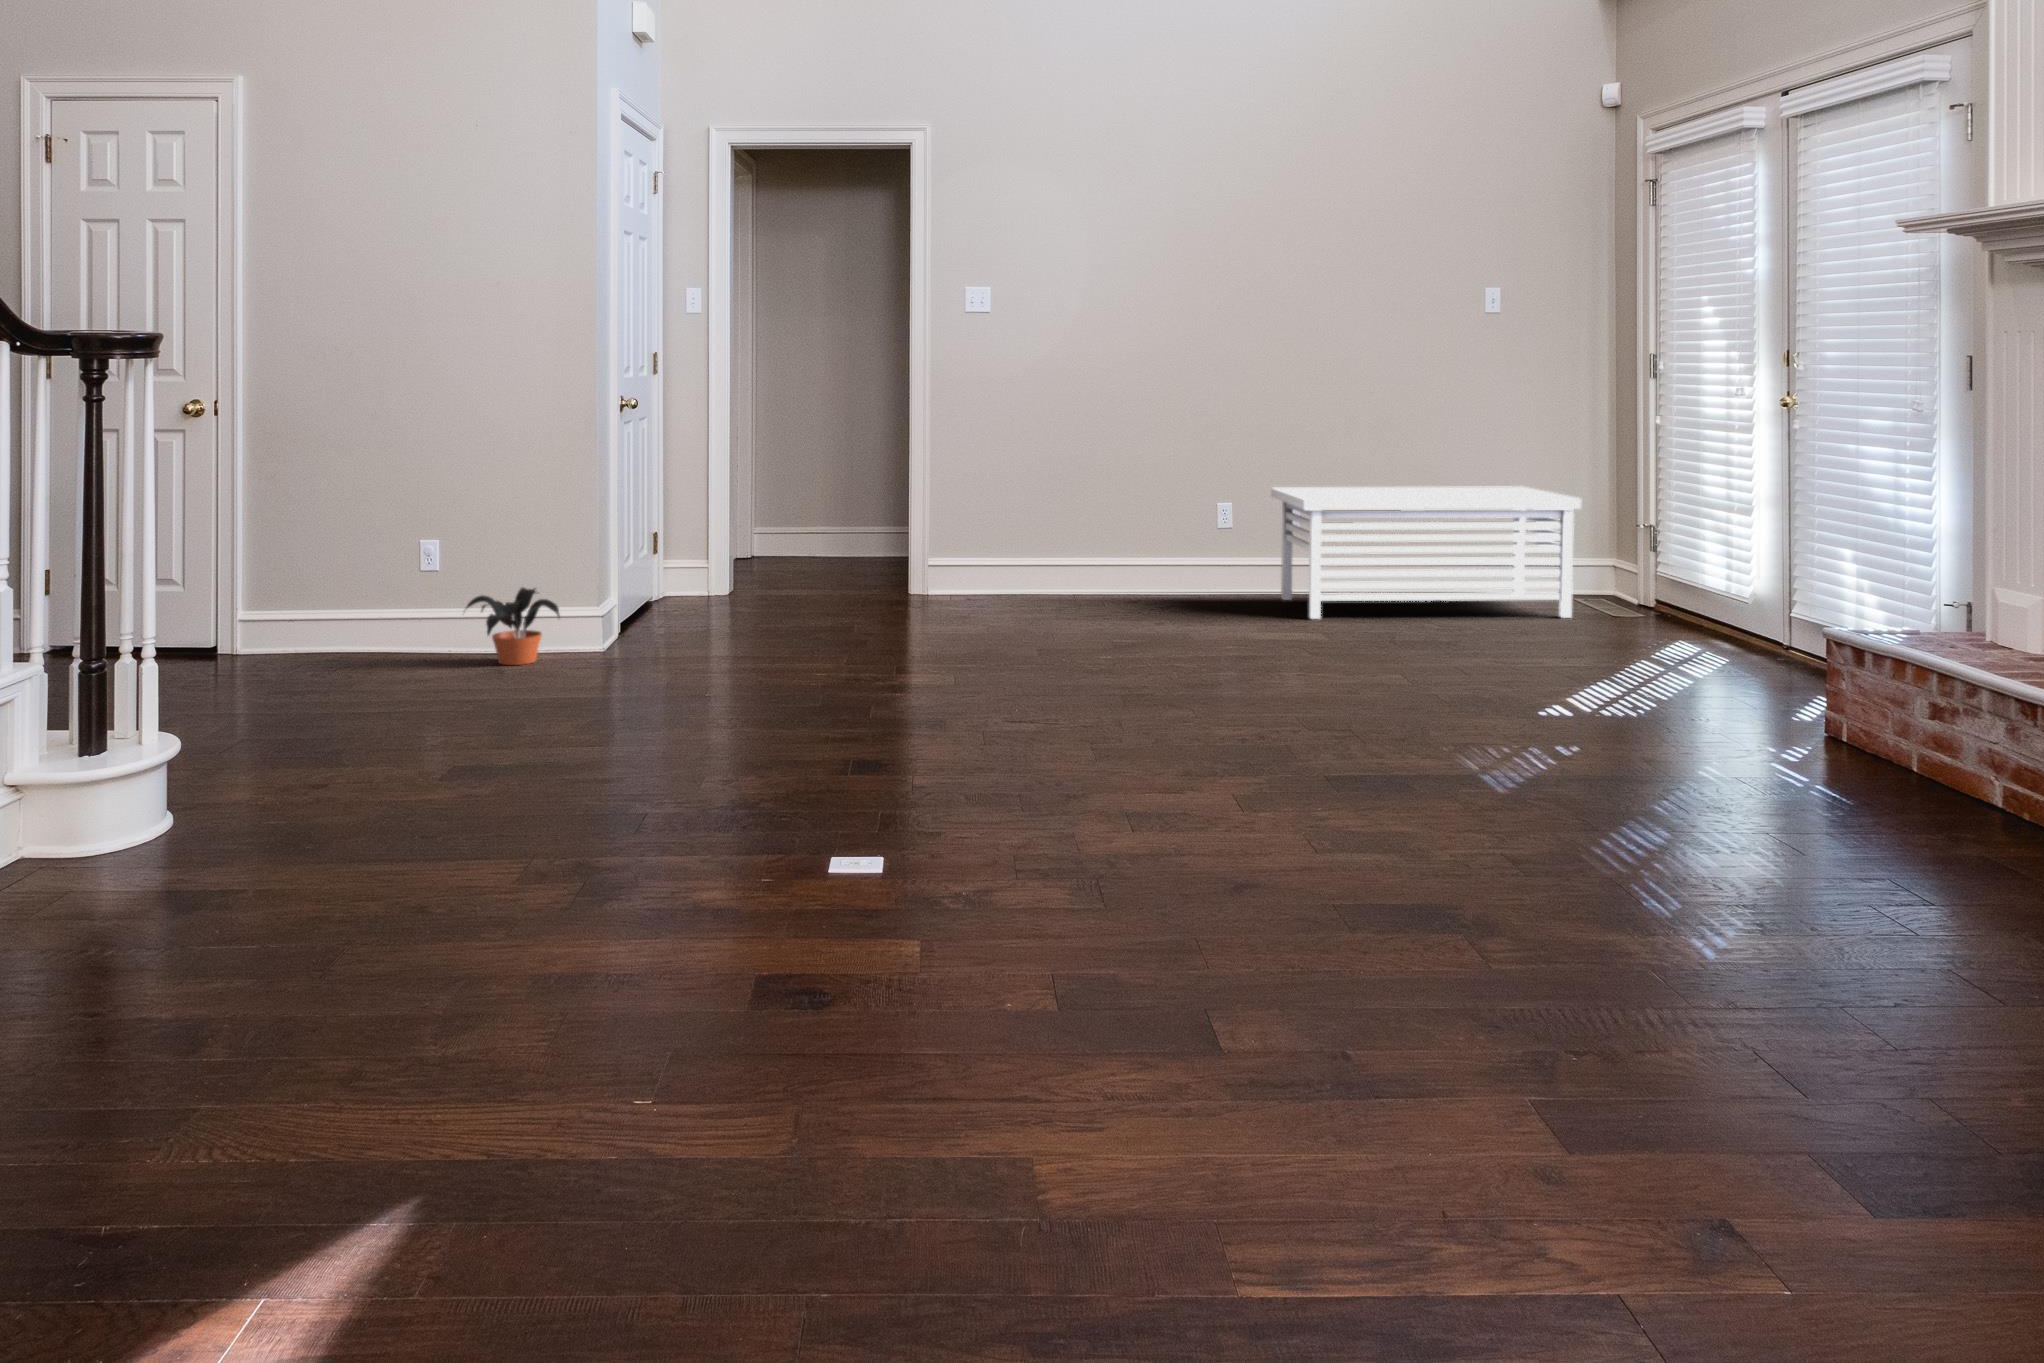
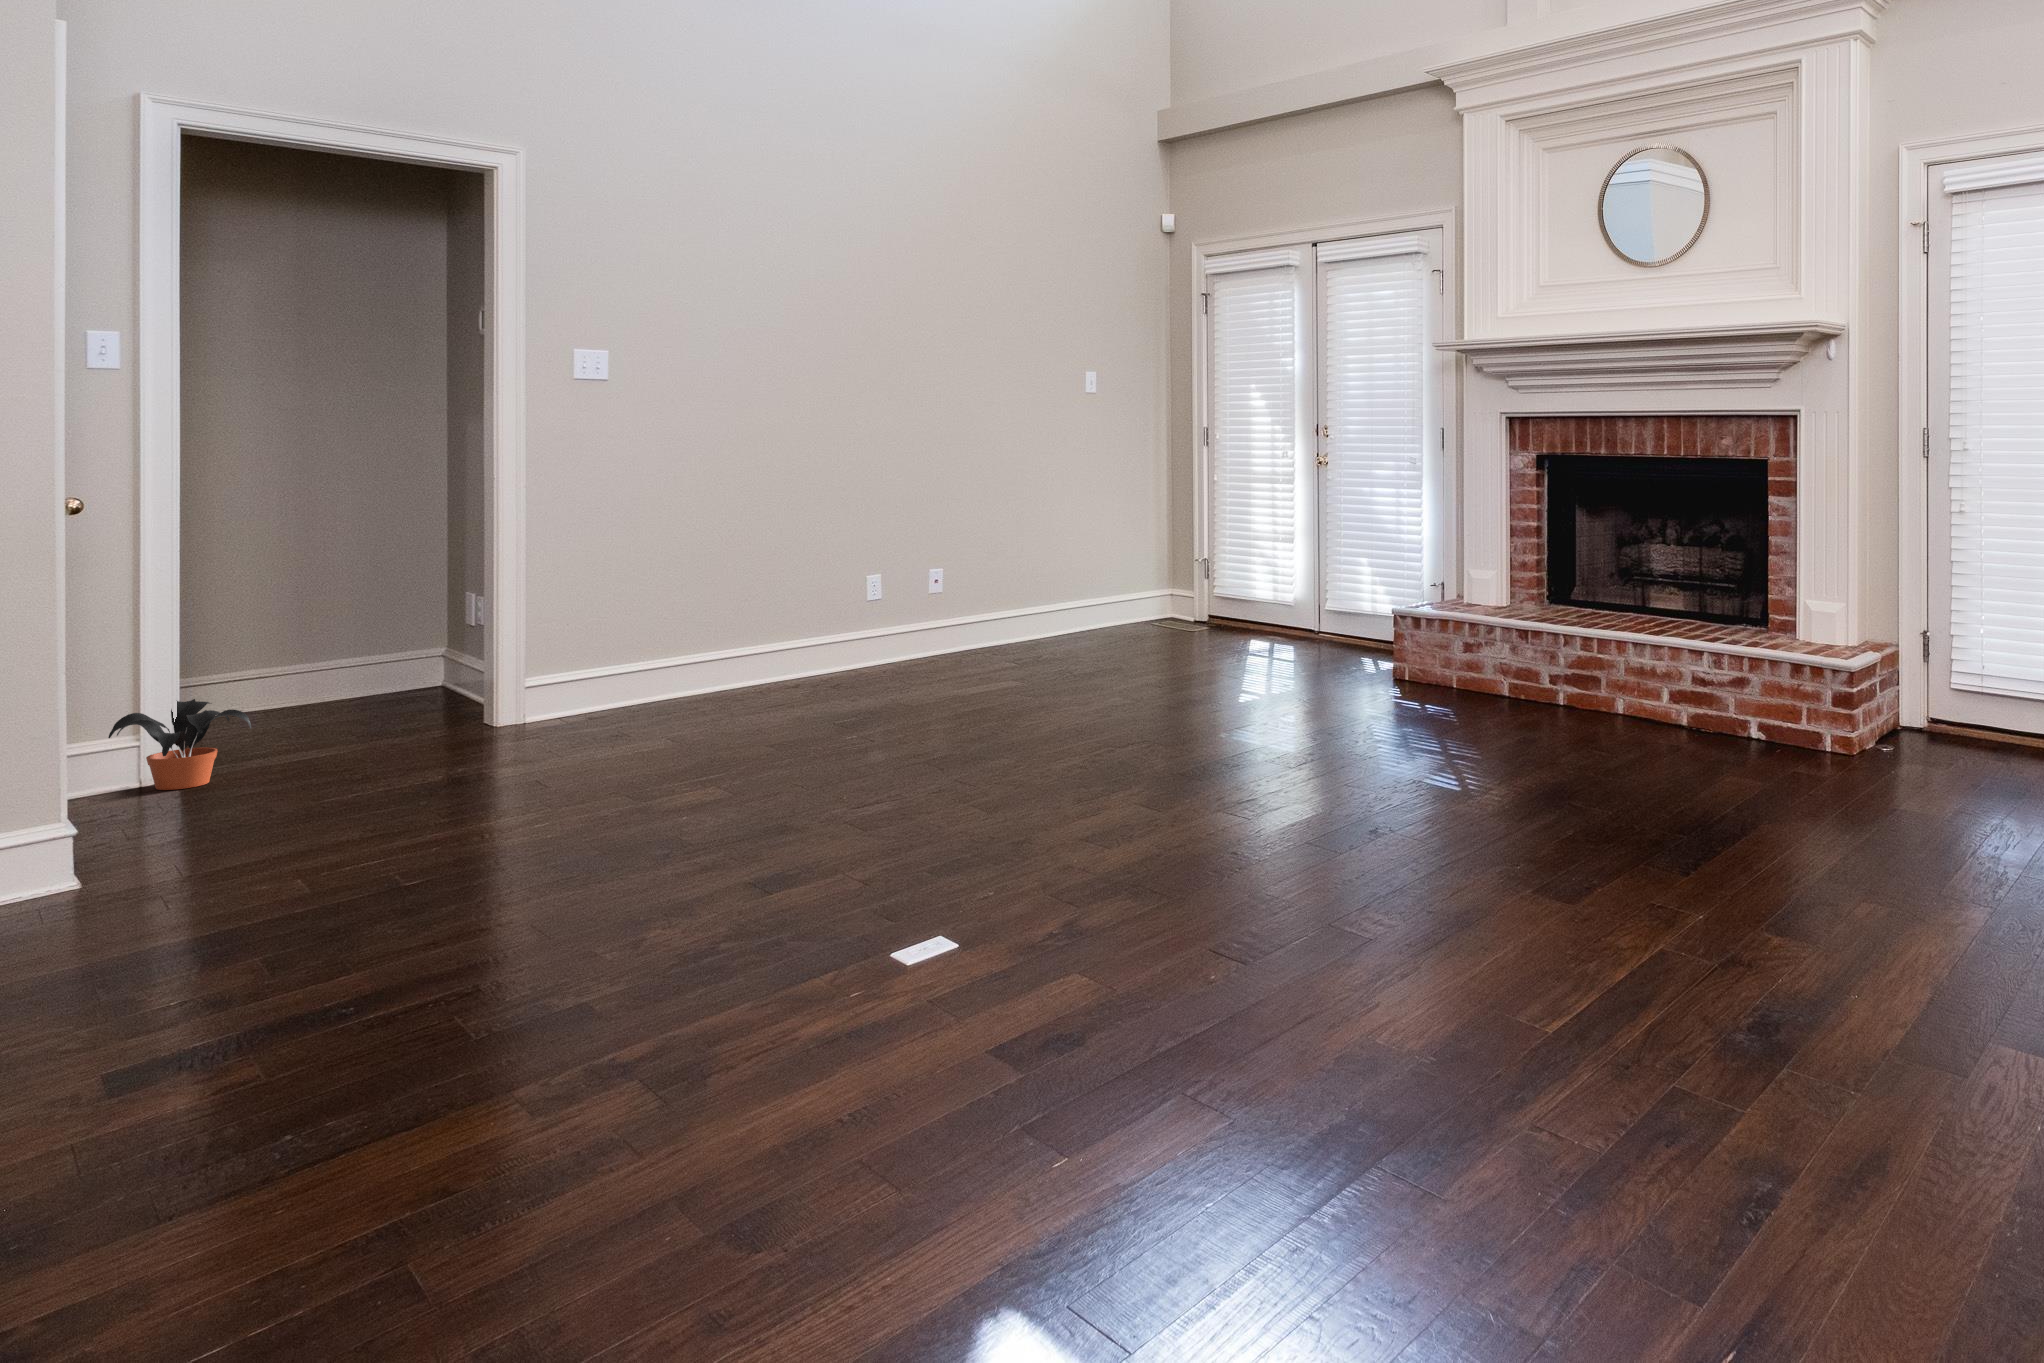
storage bench: present [1271,486,1581,619] -> none [920,533,1172,652]

